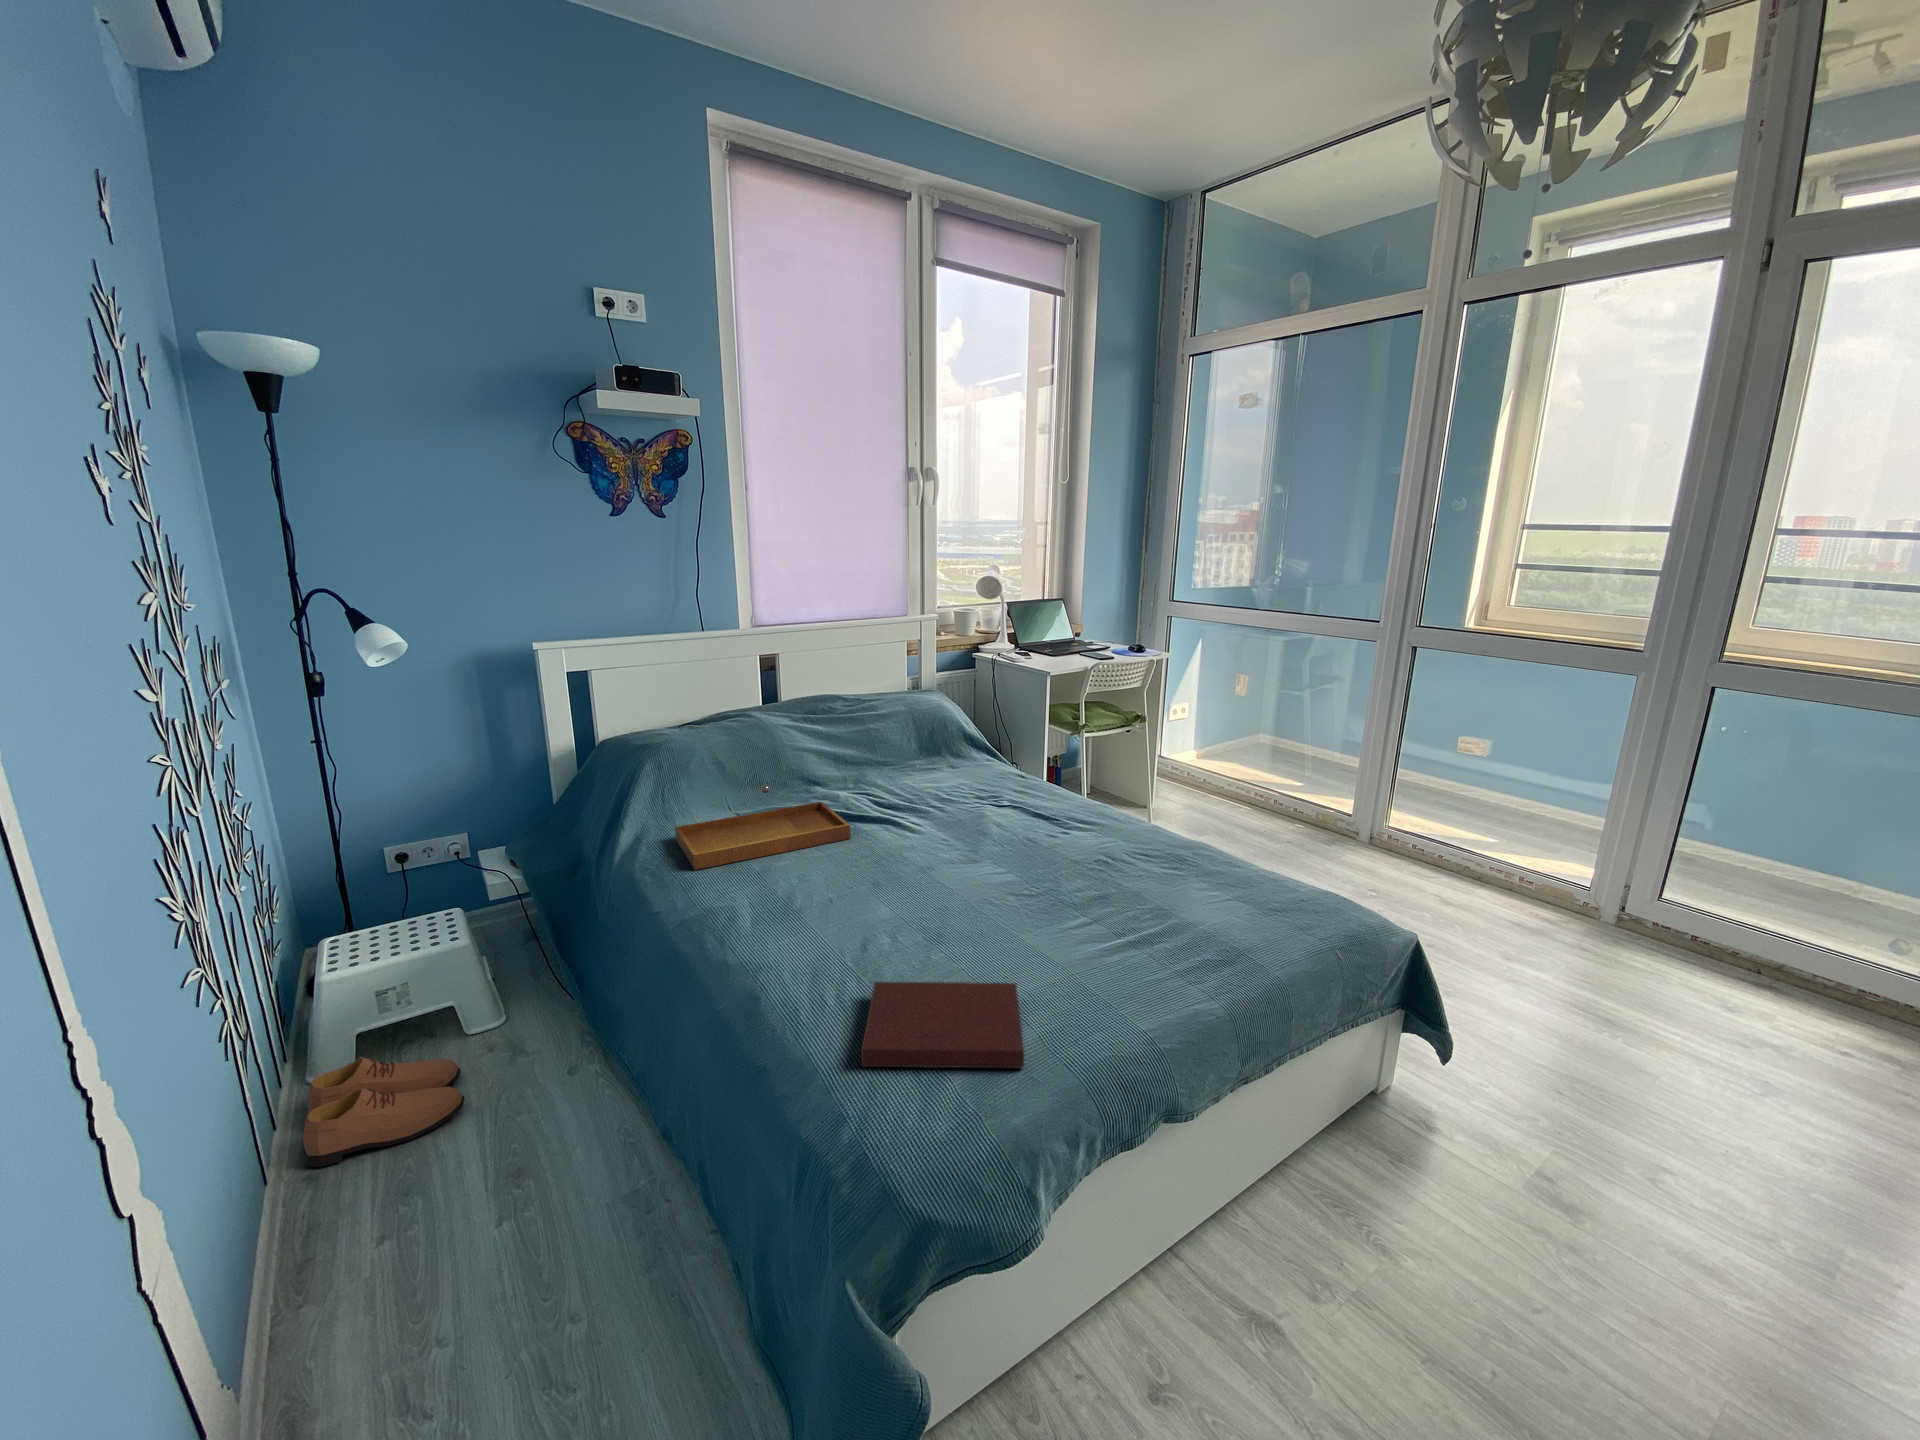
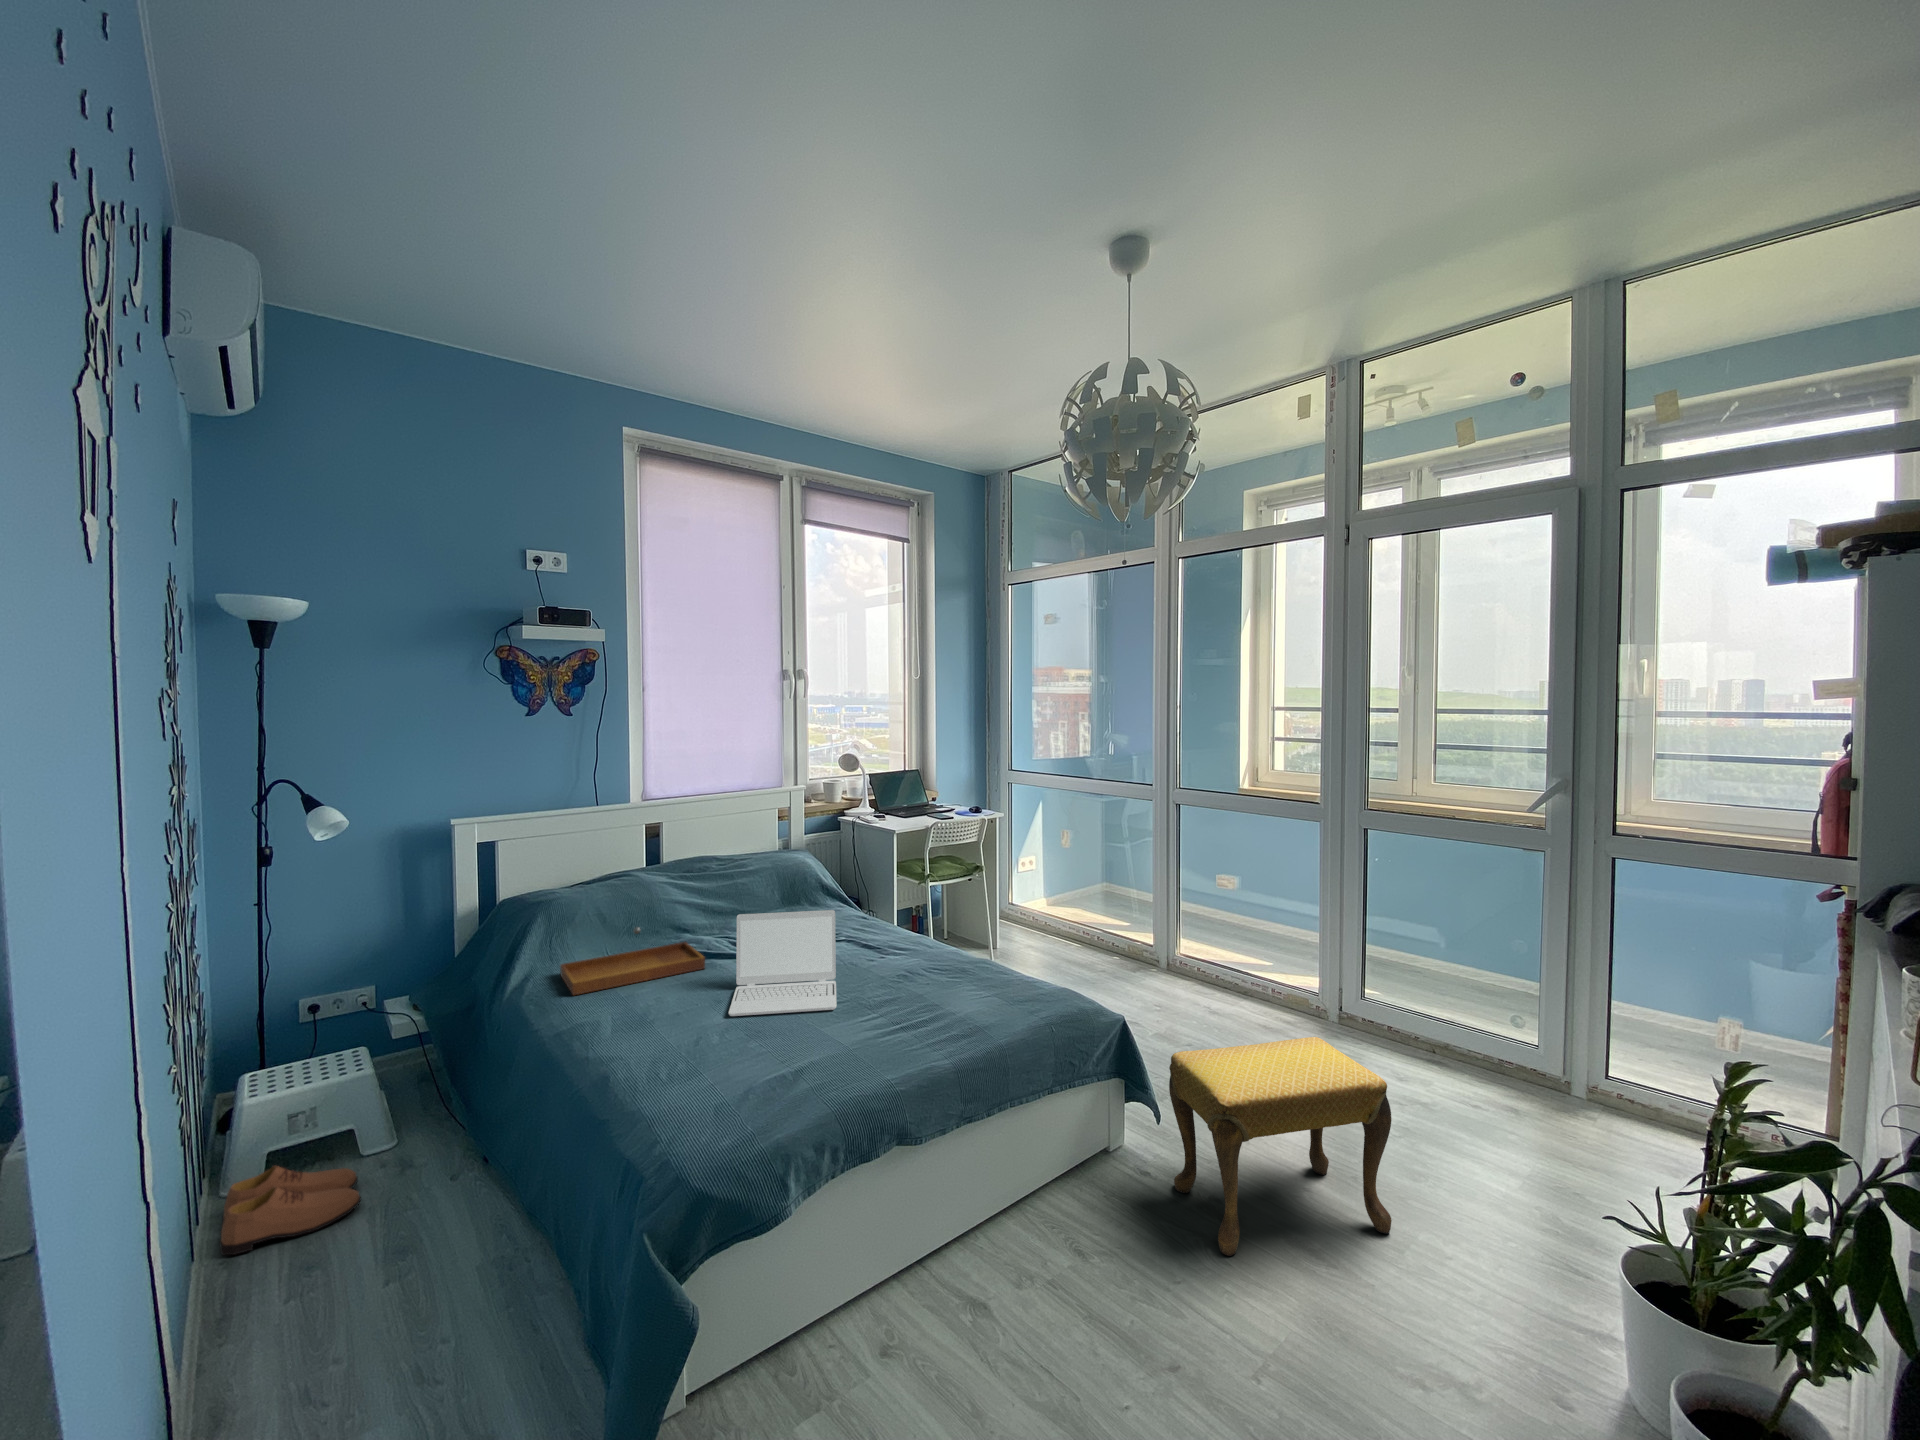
laptop: none [896,776,1036,912] -> present [729,910,837,1016]
footstool: none [1484,979,1879,1274] -> present [1169,1037,1391,1256]
notebook: present [861,982,1024,1068] -> none [676,1053,801,1110]

